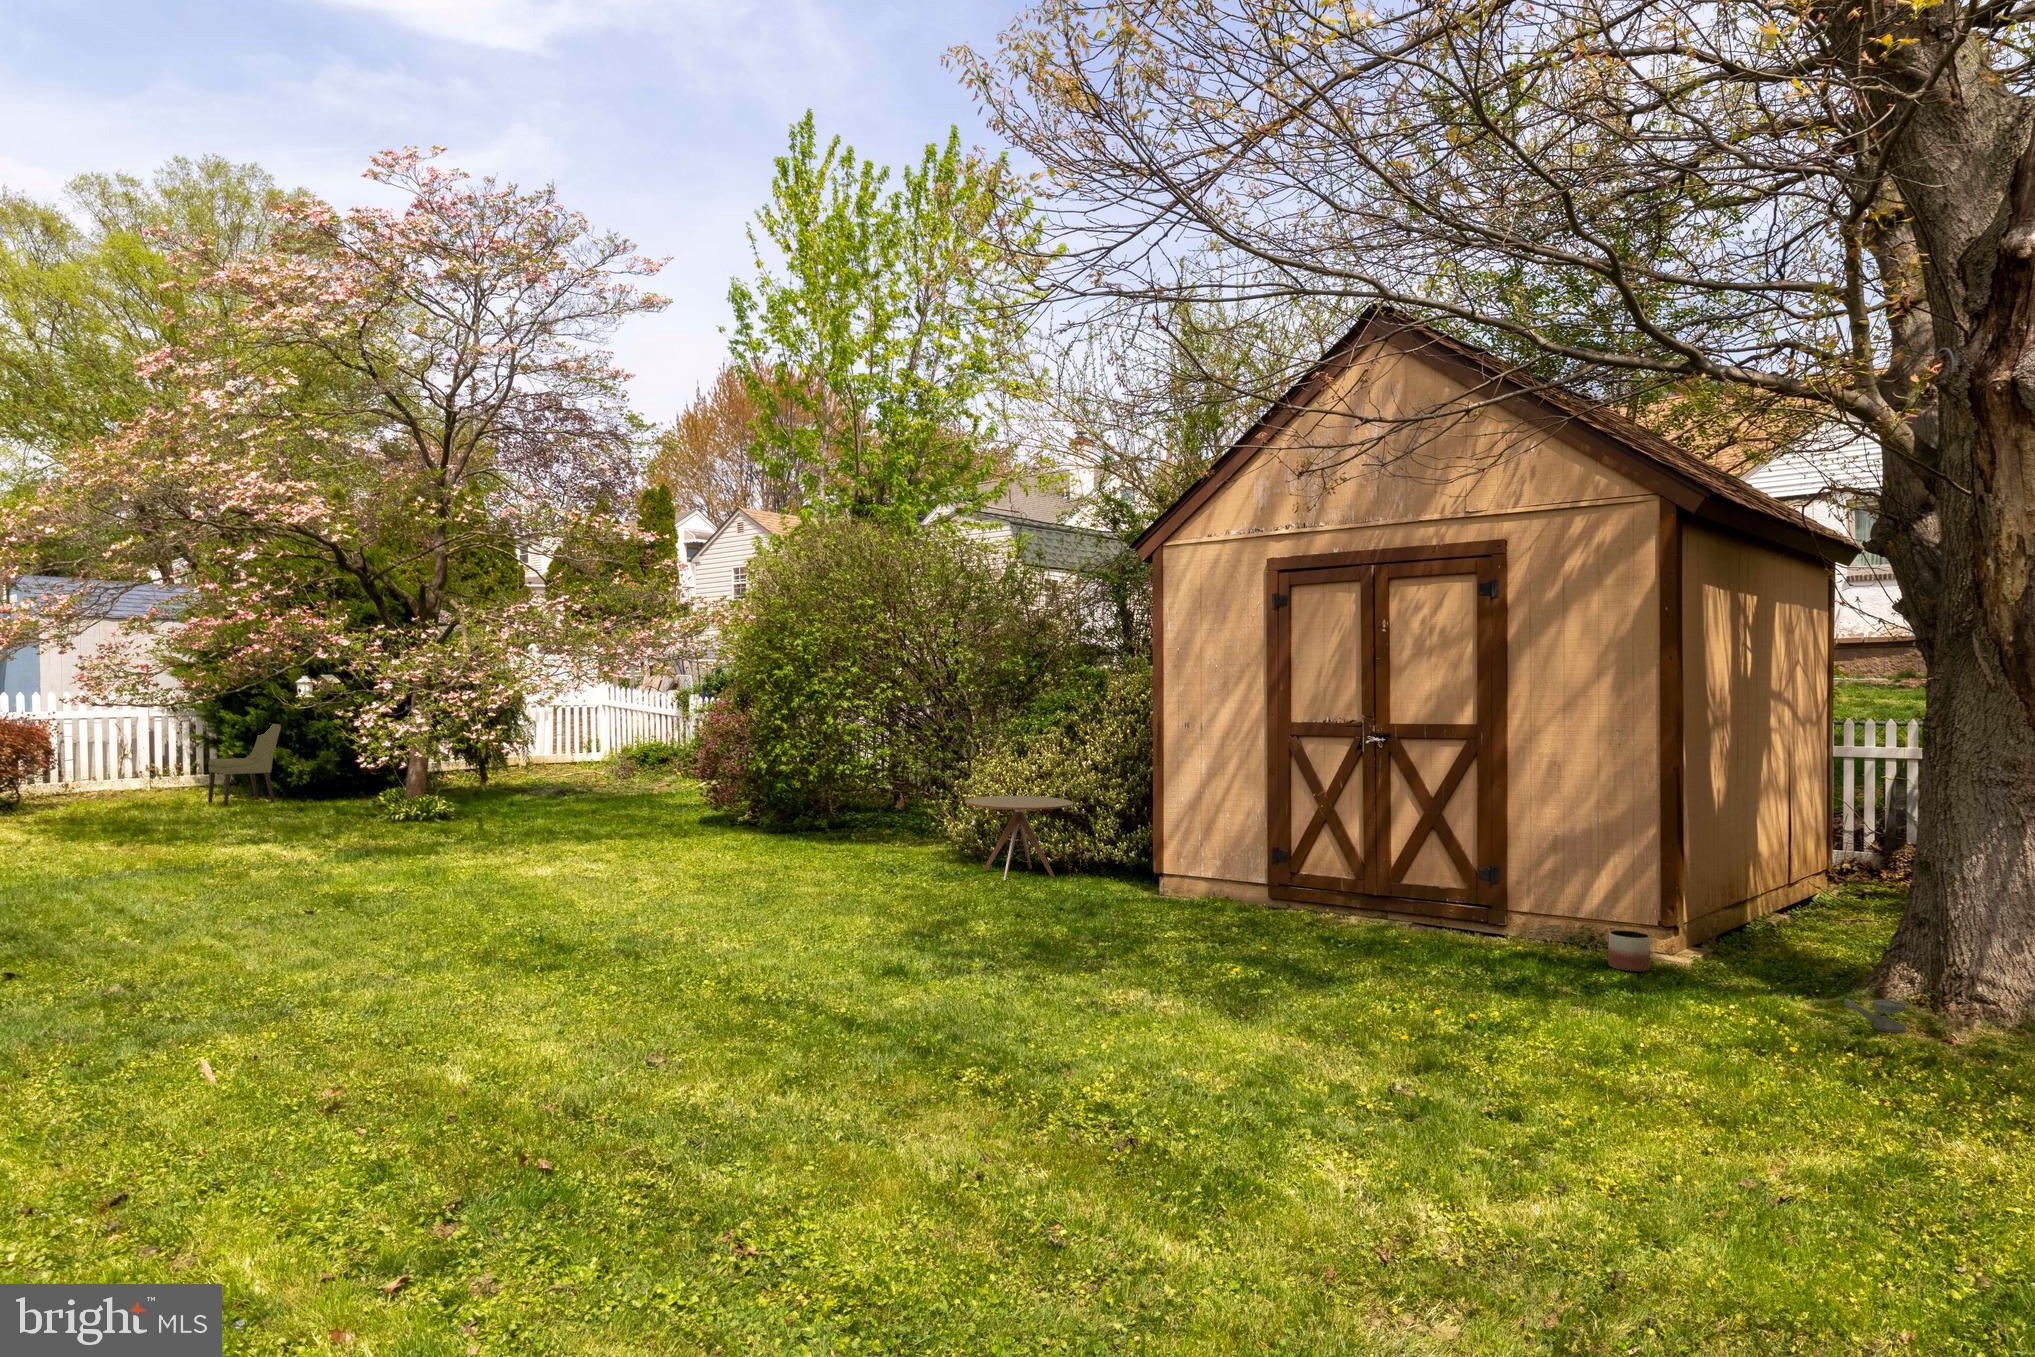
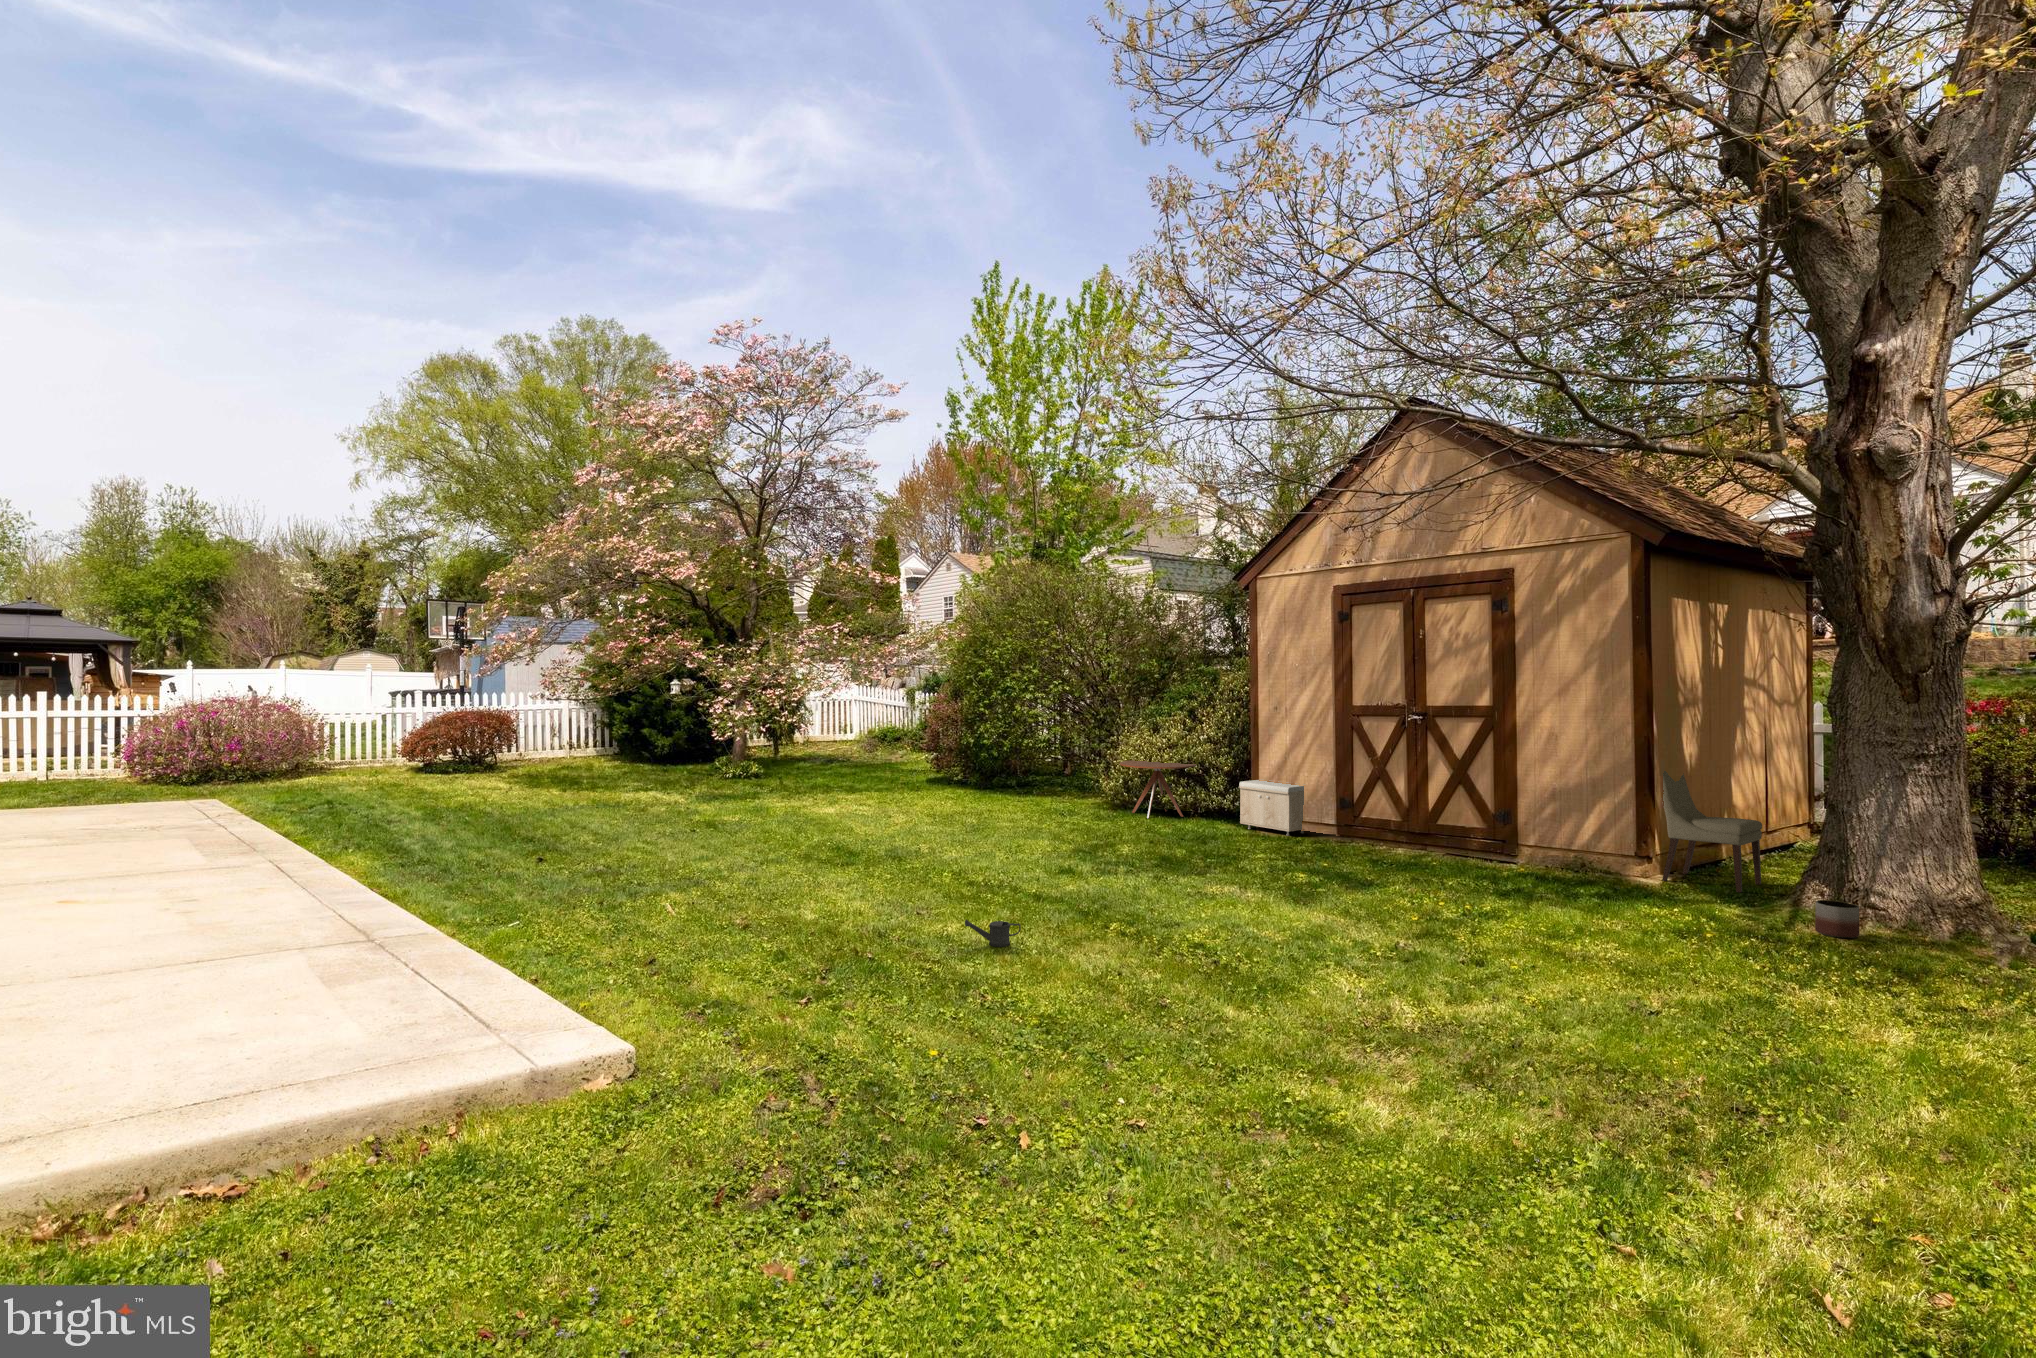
chair: present [208,724,281,805] -> present [1662,771,1762,892]
storage bench: none [1134,825,1234,905] -> present [1239,780,1304,836]
planter: present [1608,930,1650,972] -> present [1815,900,1859,938]
watering can: present [1845,999,1913,1033] -> present [965,919,1021,947]

